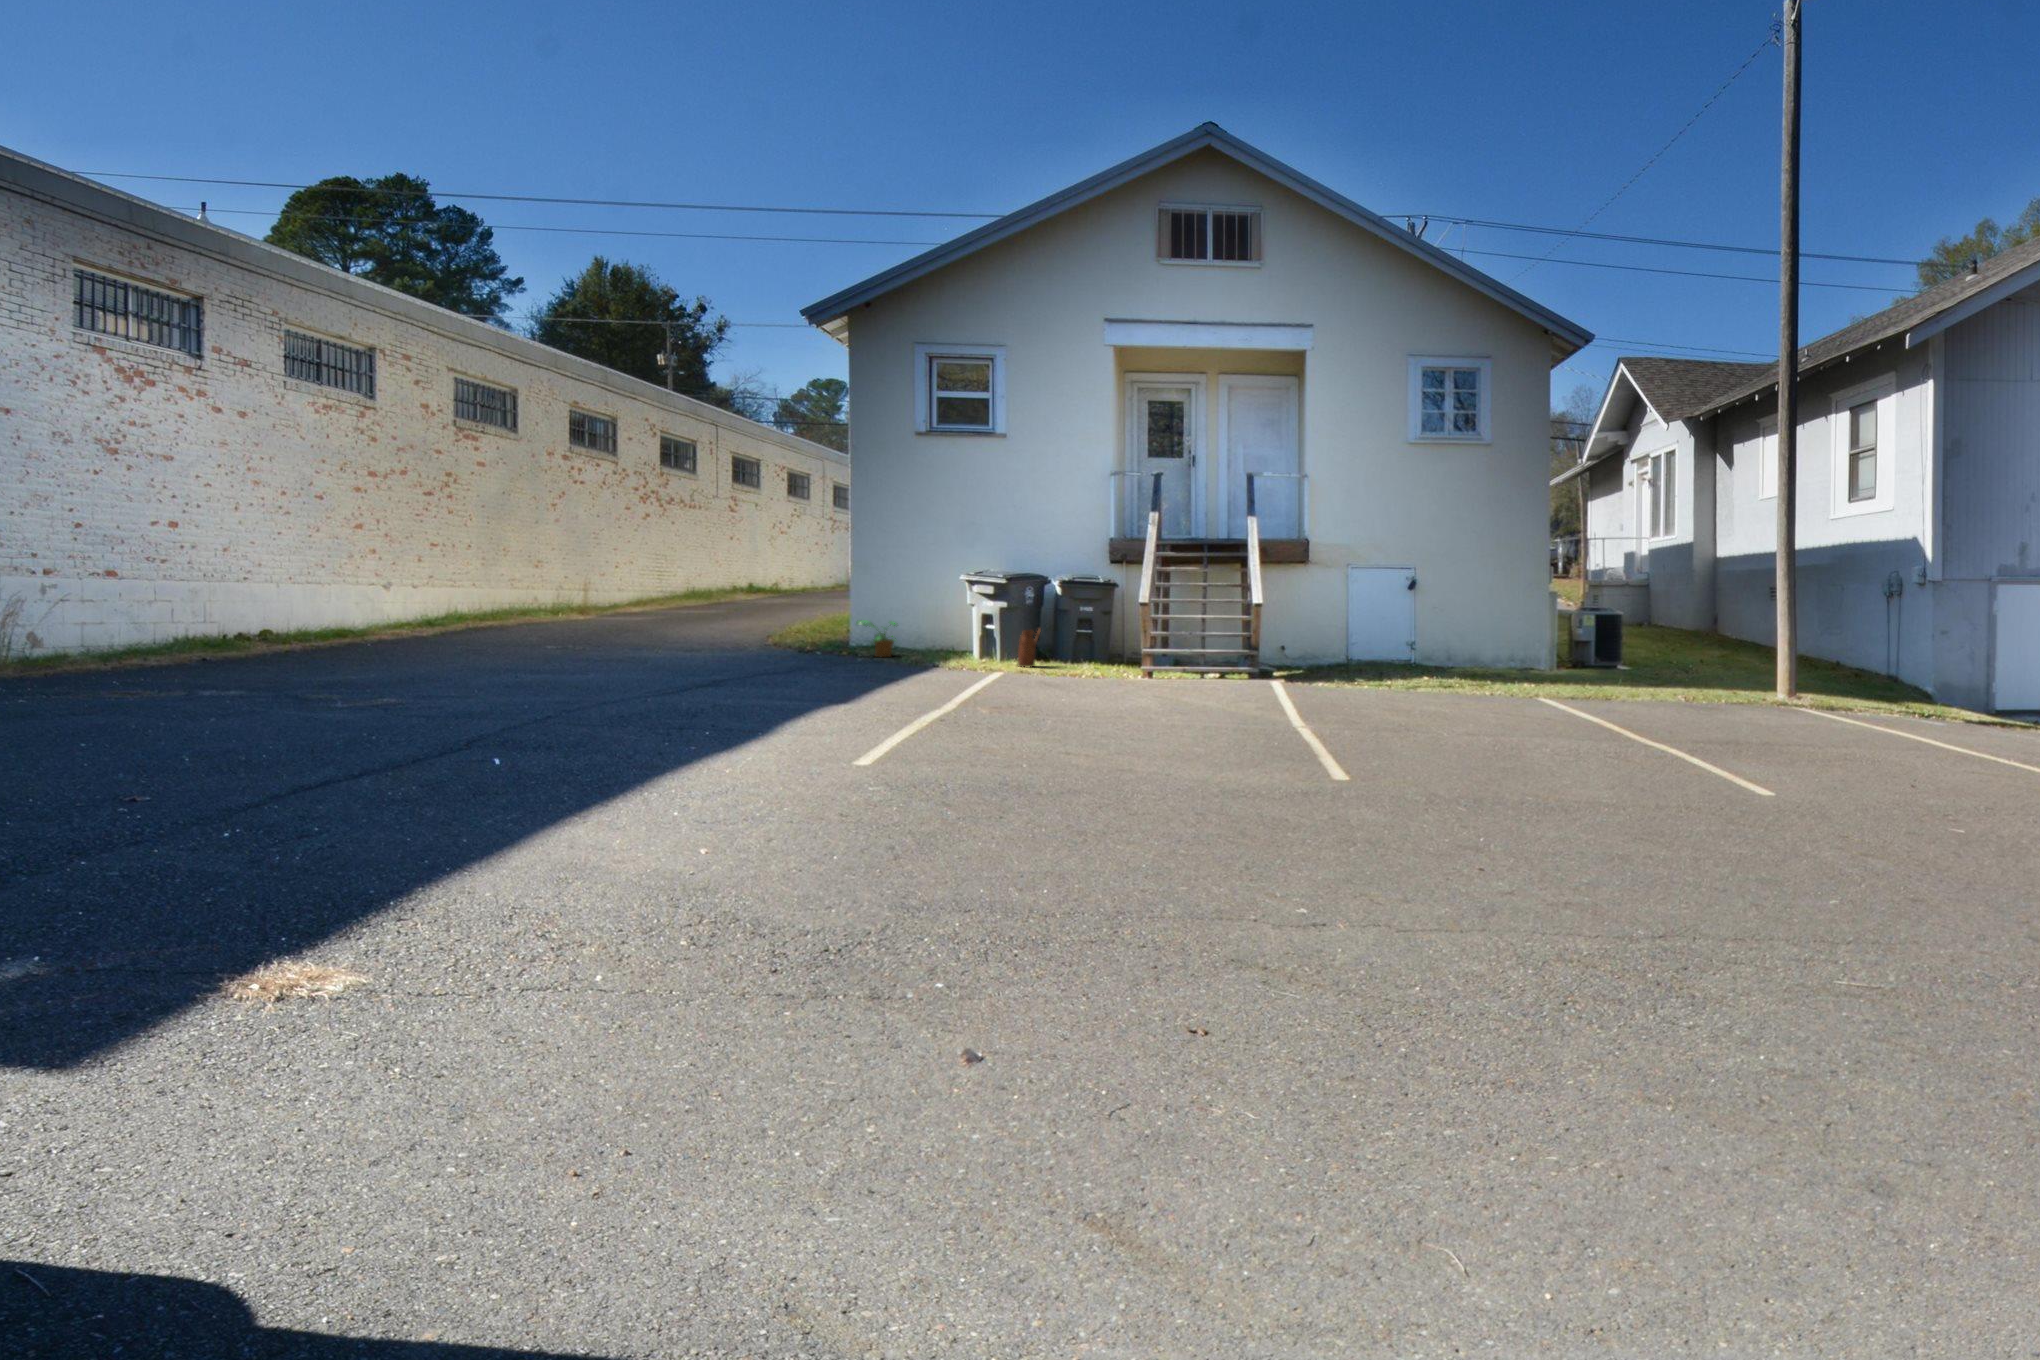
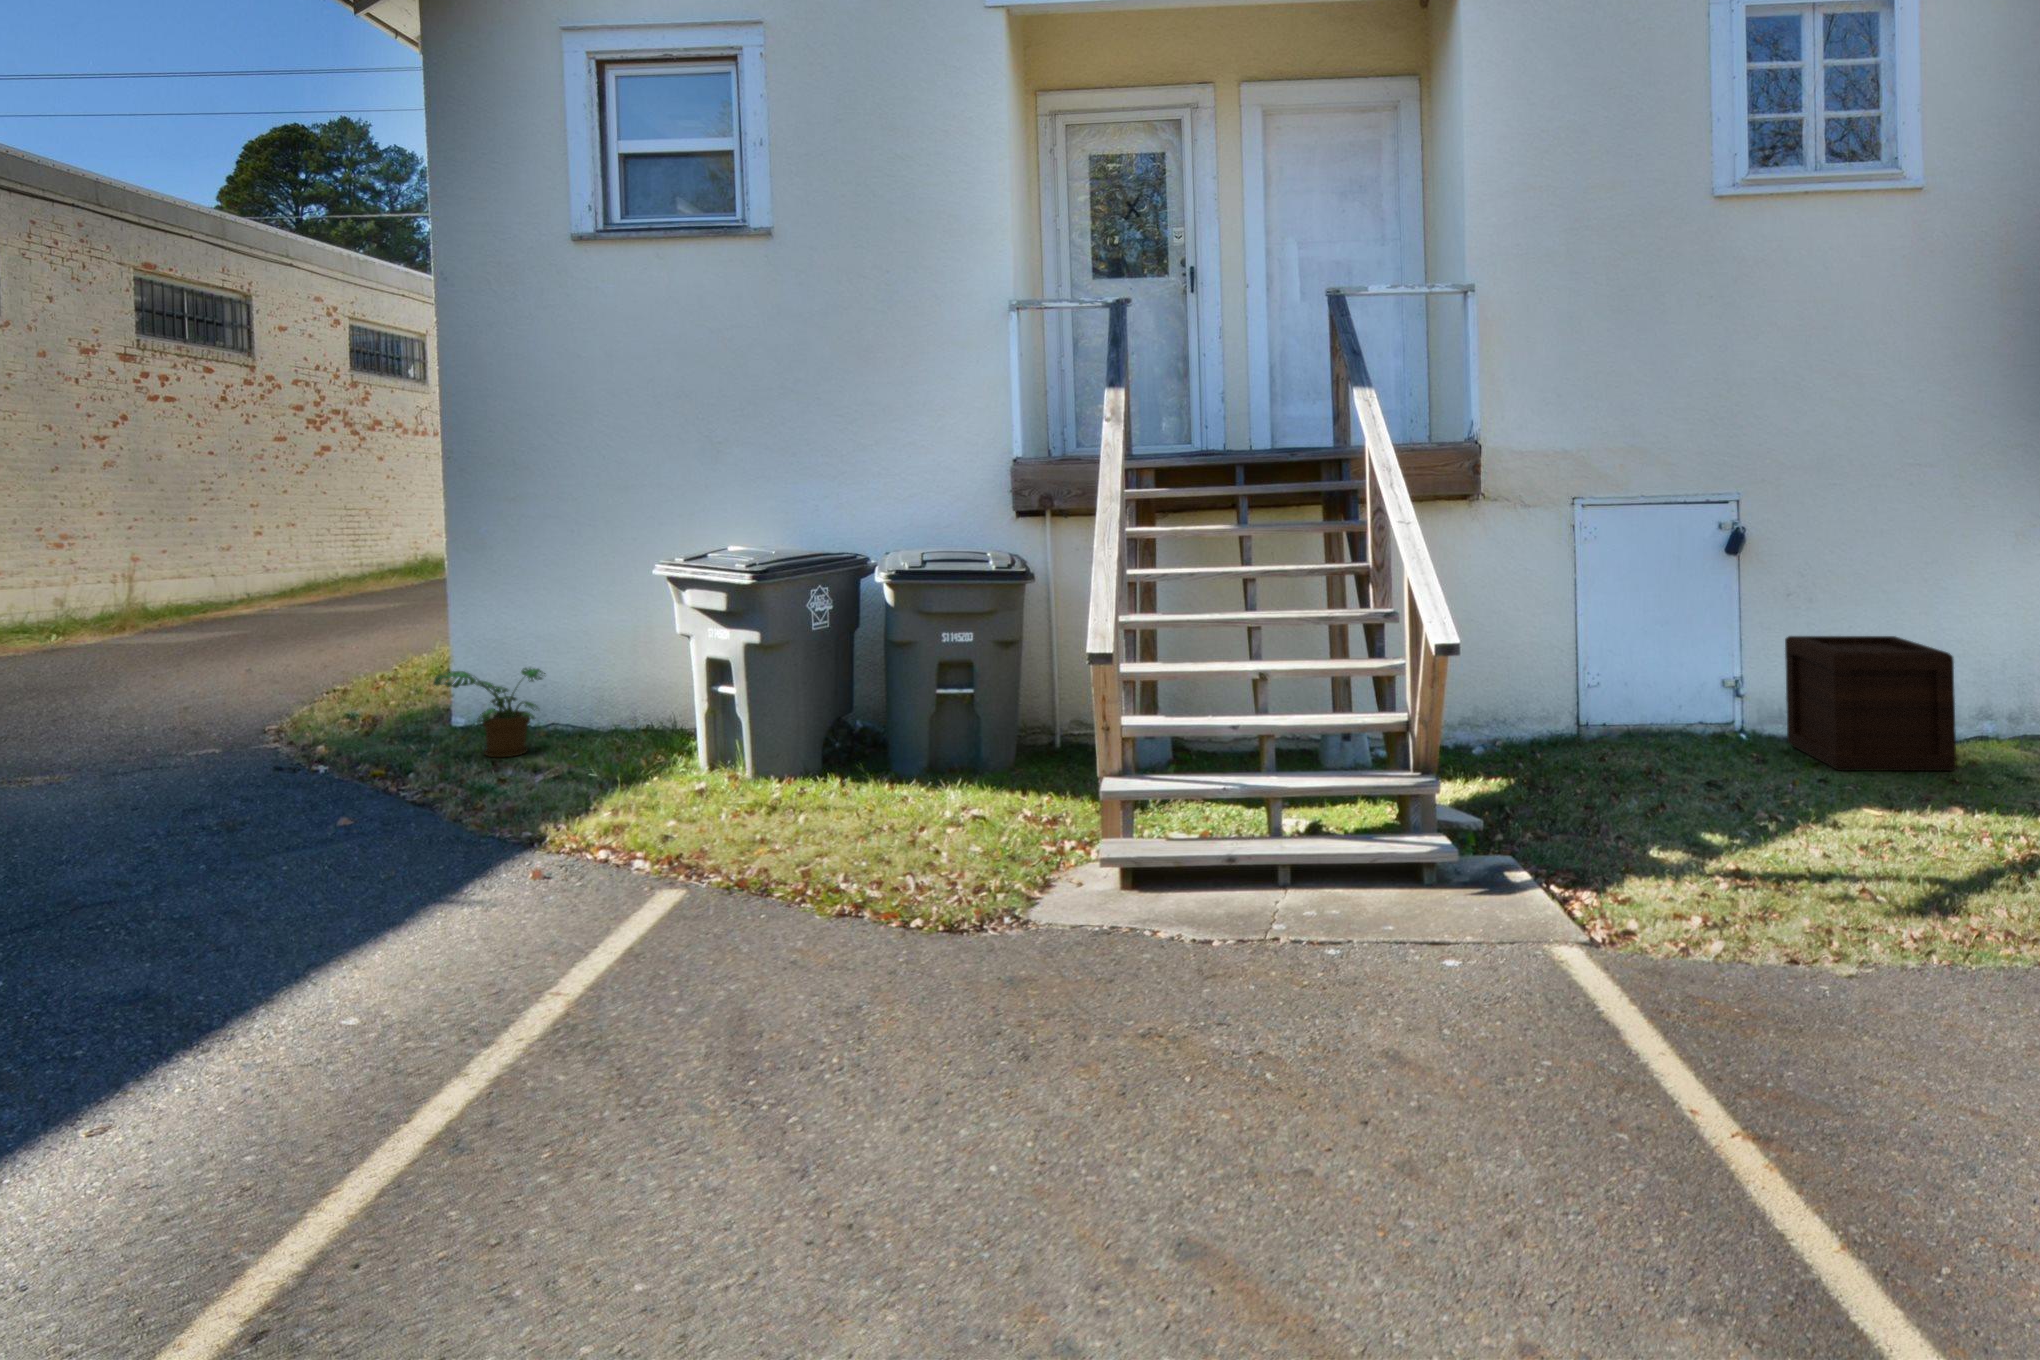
wooden crate: none [1426,625,1481,677] -> present [1785,636,1956,771]
watering can: present [1018,629,1040,667] -> none [797,684,856,789]

